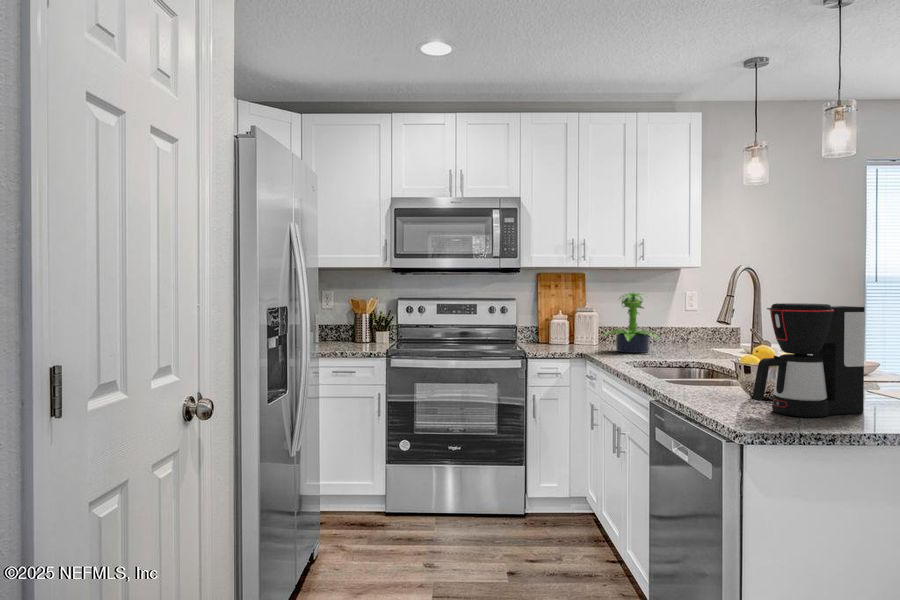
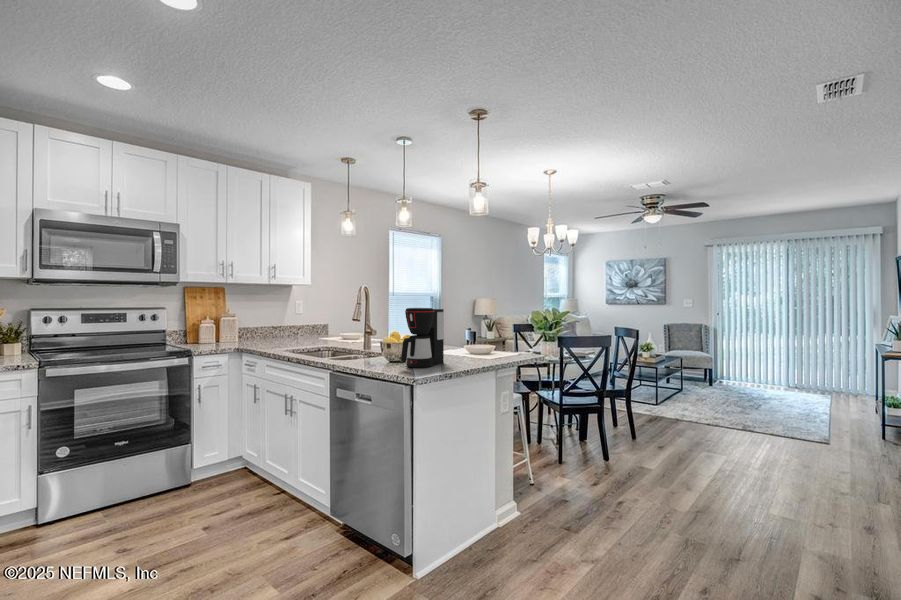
potted plant: present [602,292,660,353] -> none [250,302,294,346]

